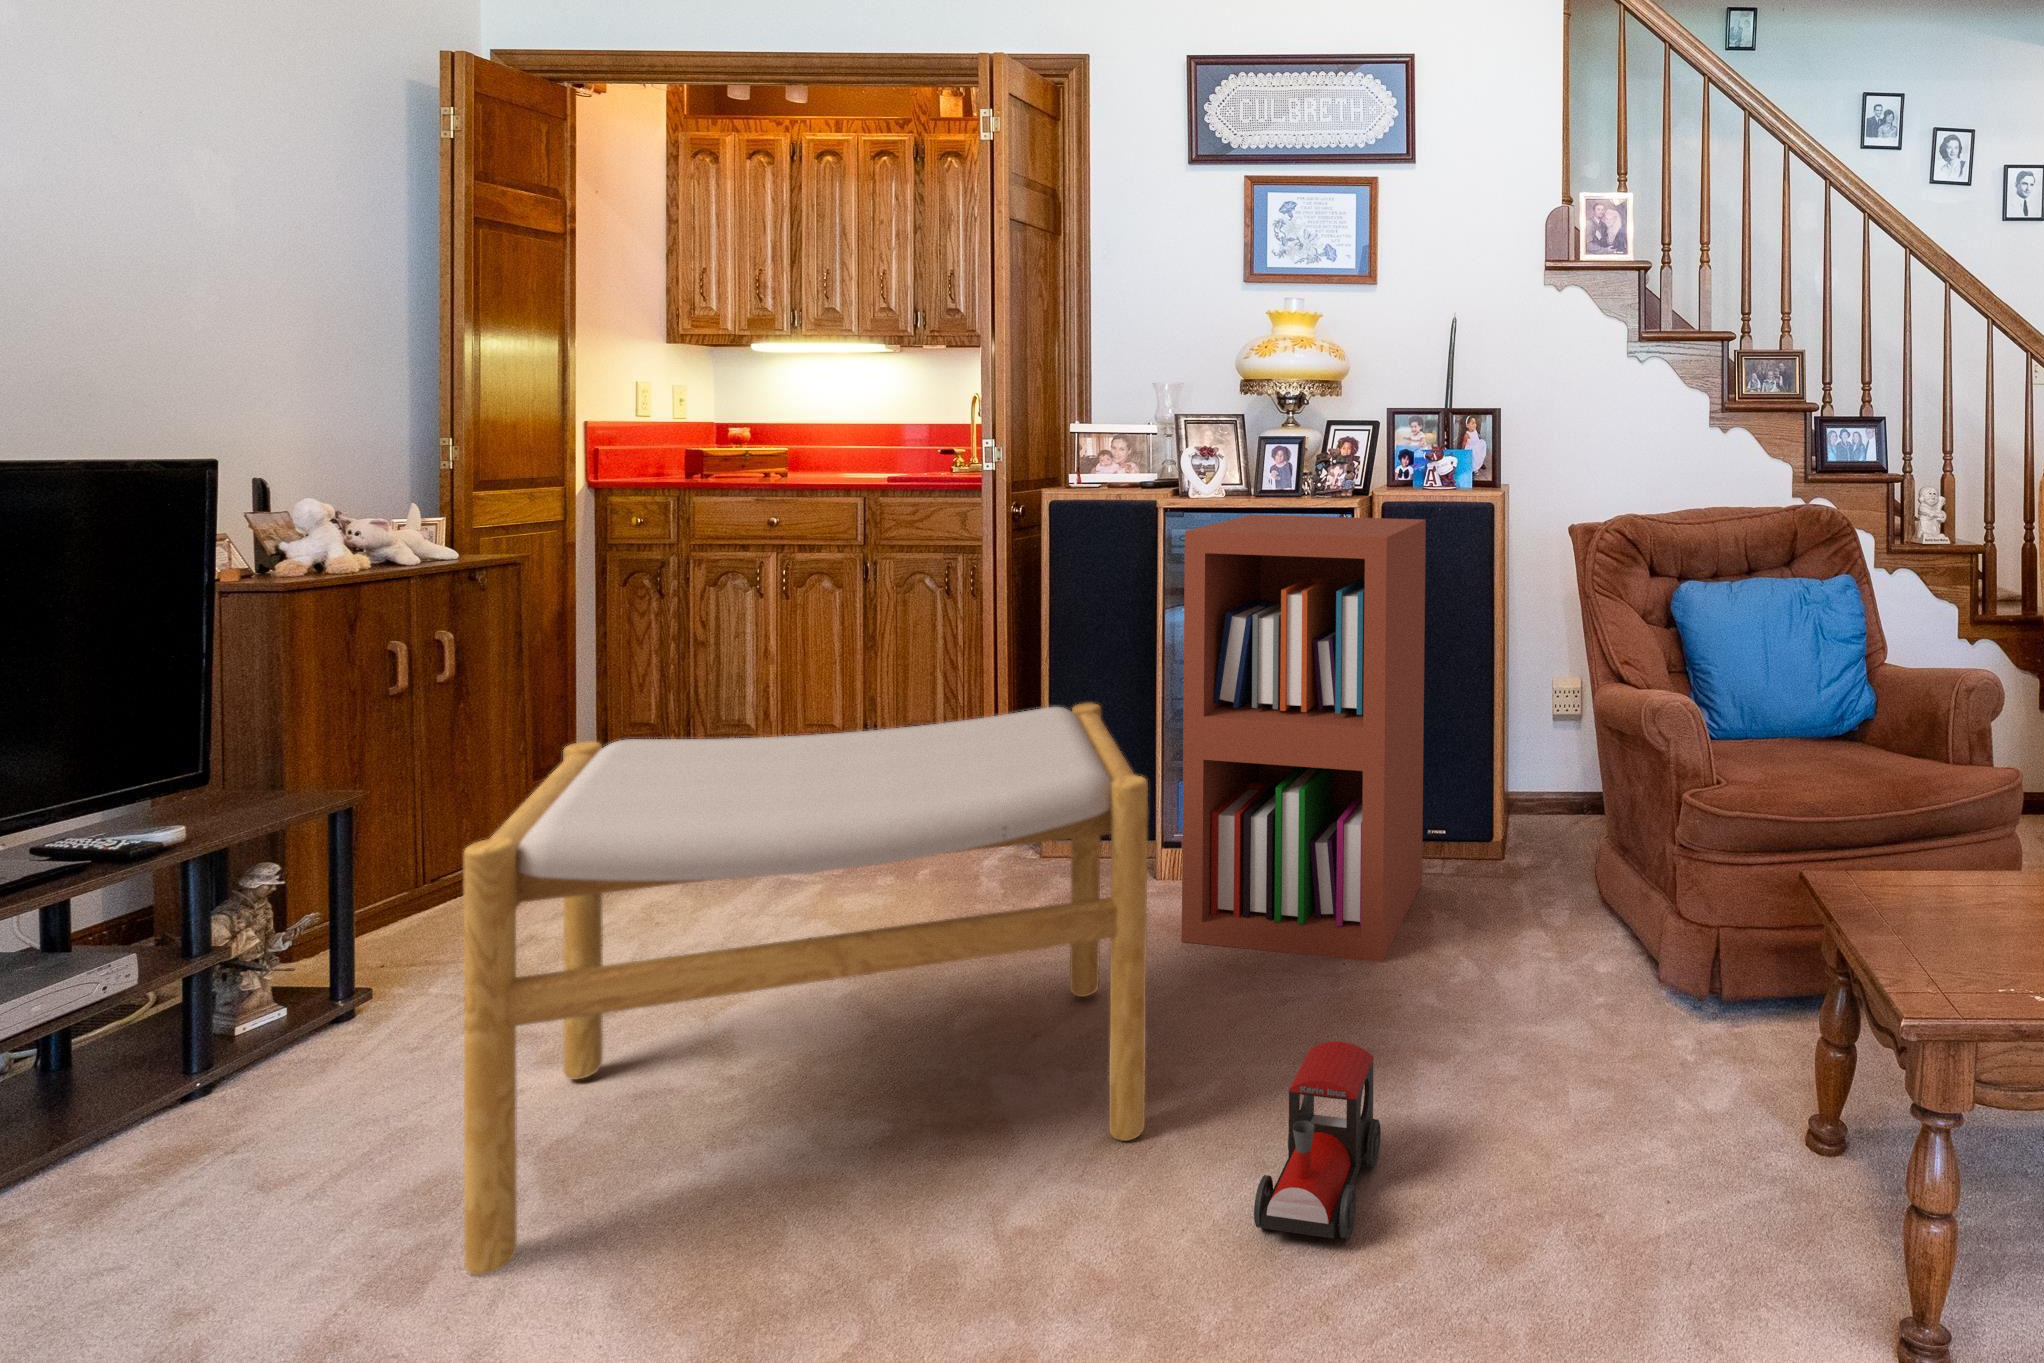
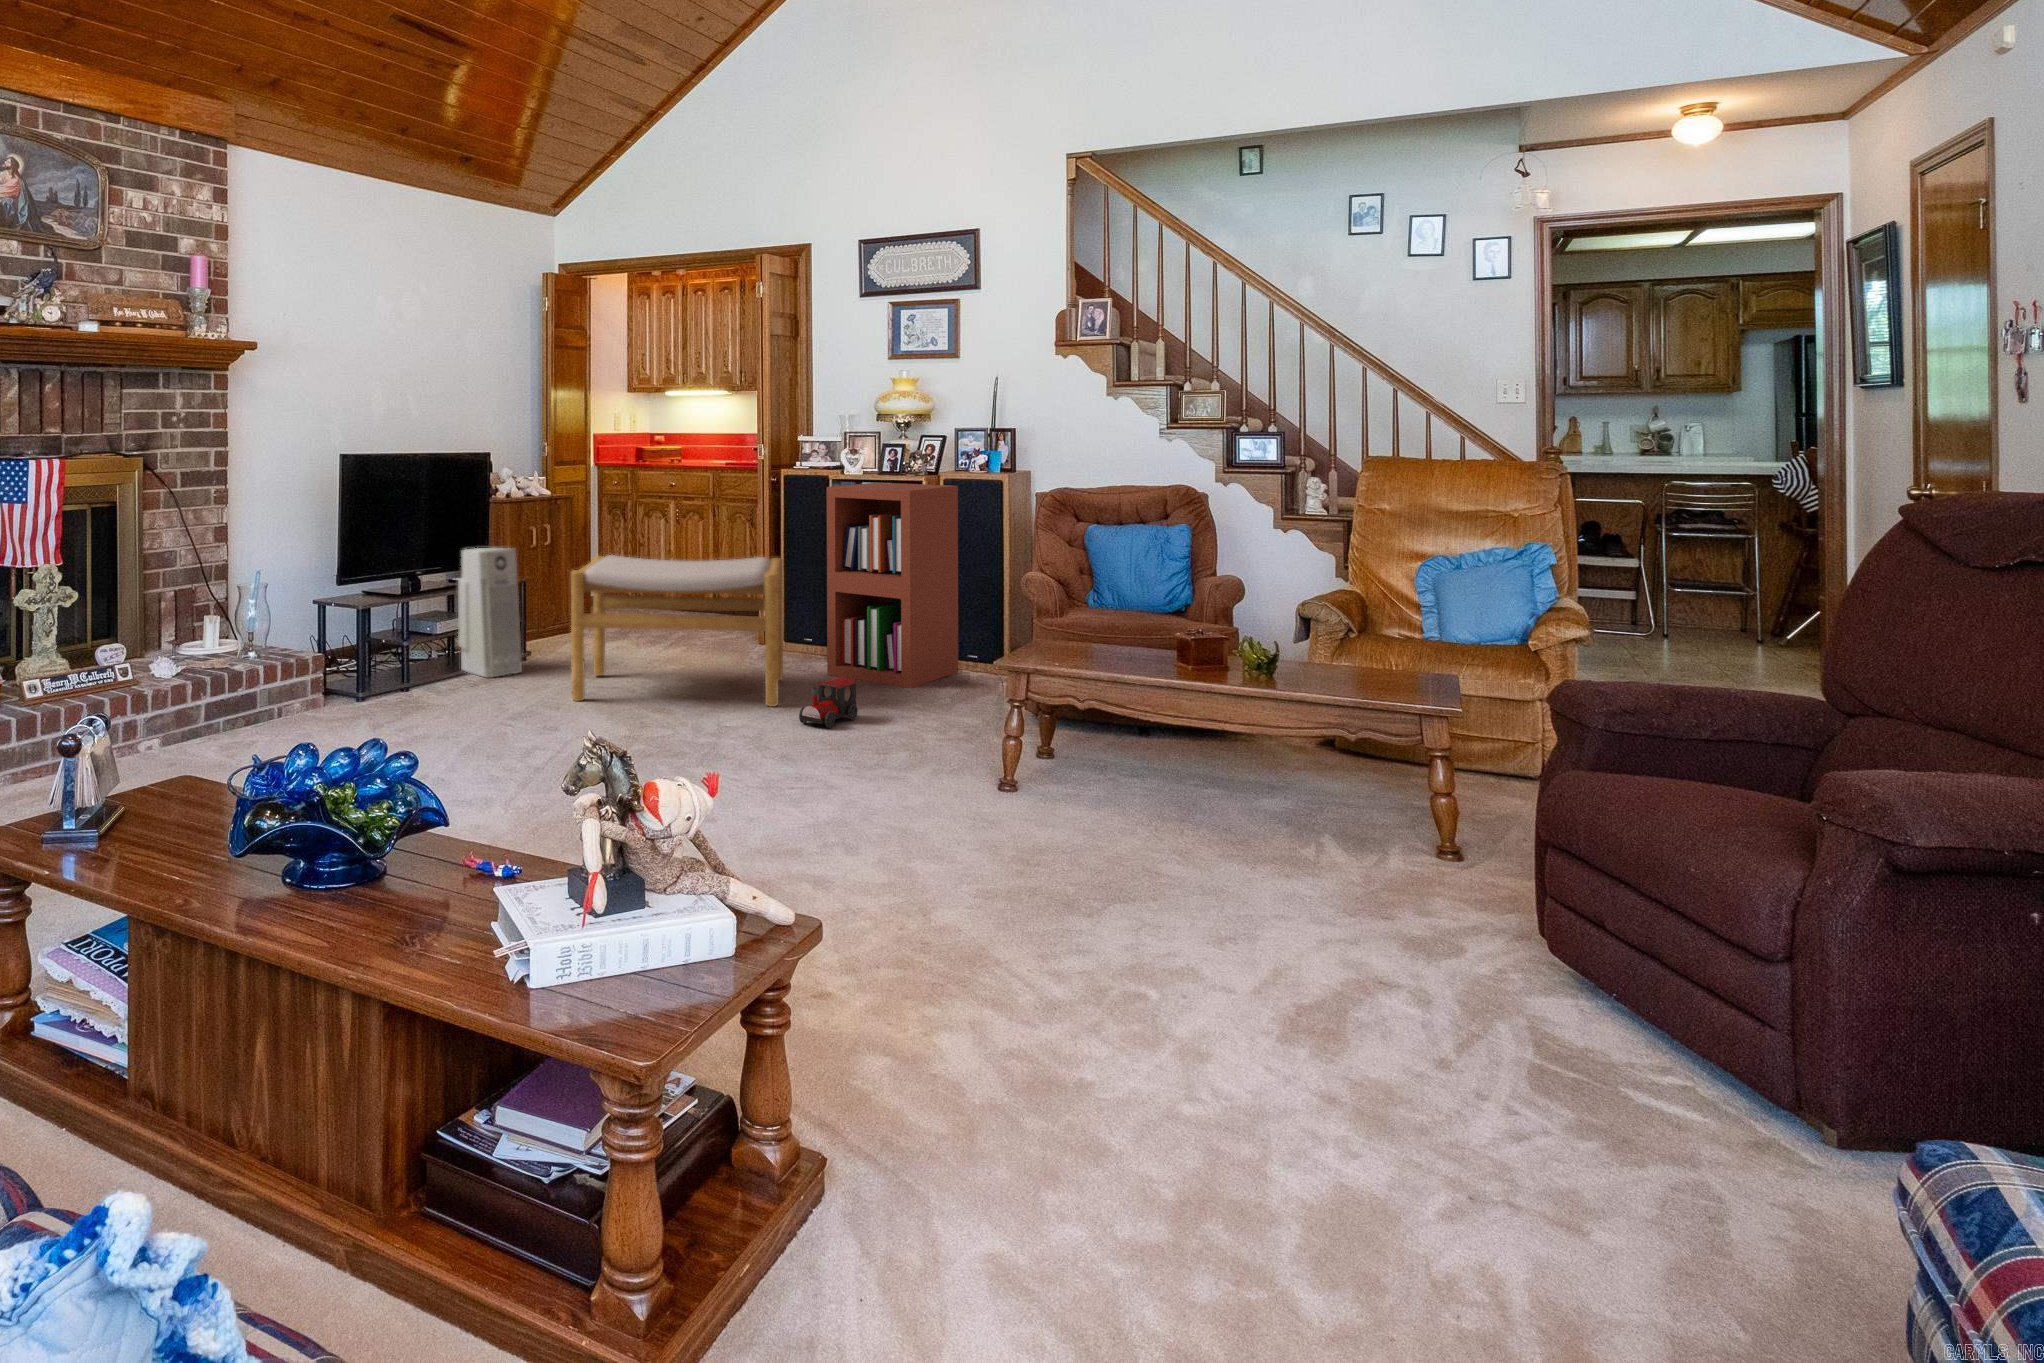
air purifier: none [57,738,311,1178] -> present [458,548,522,677]

